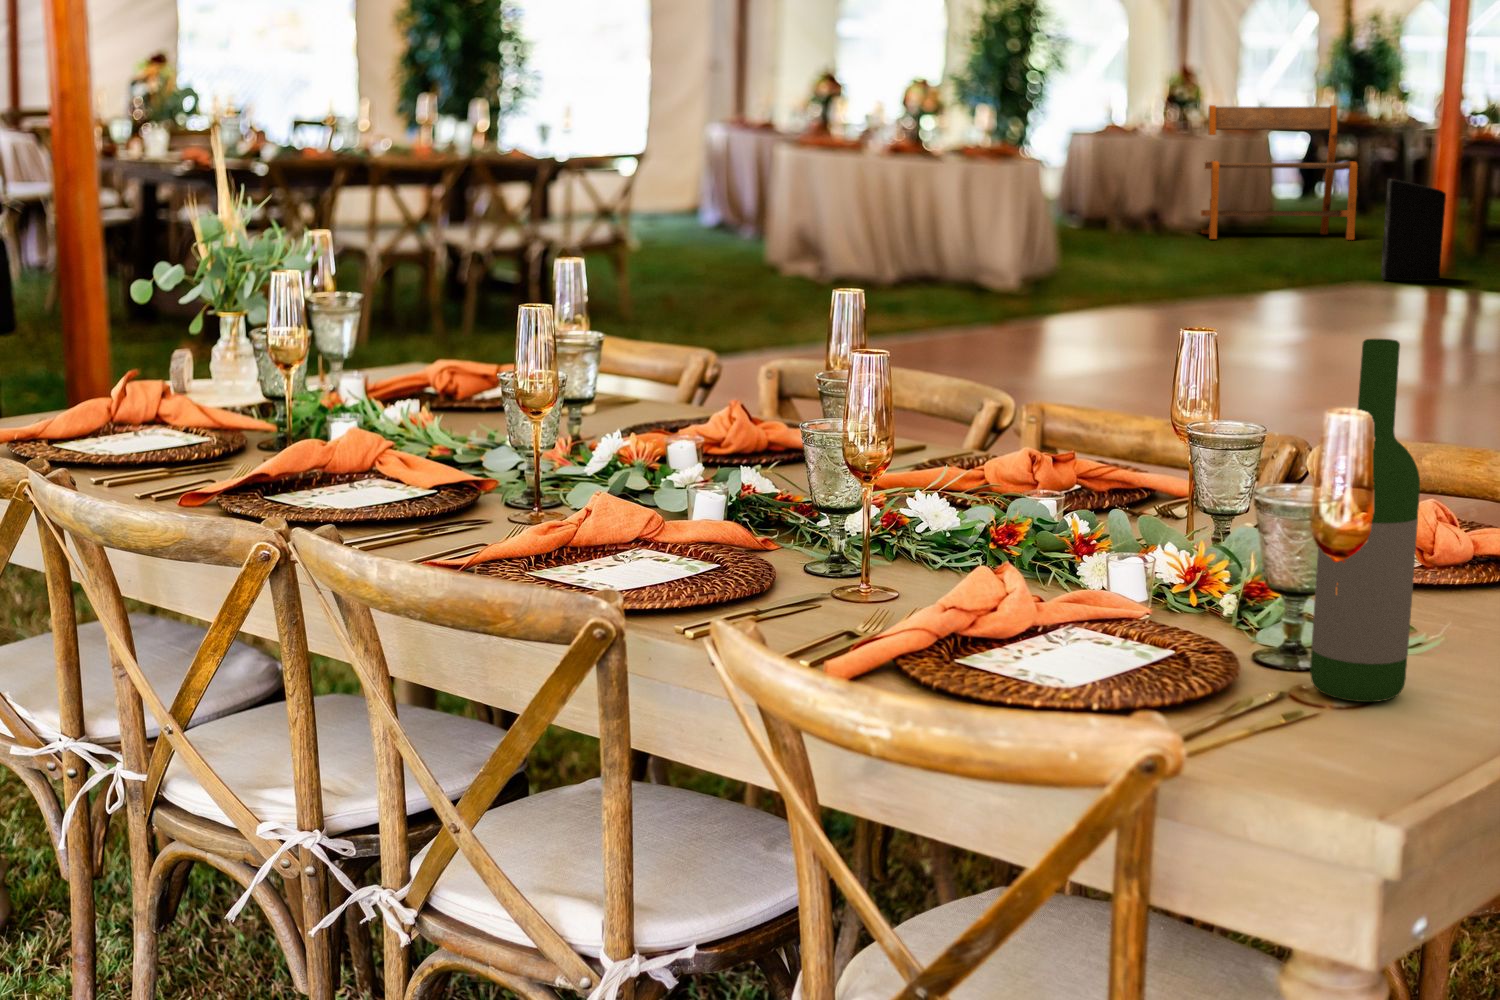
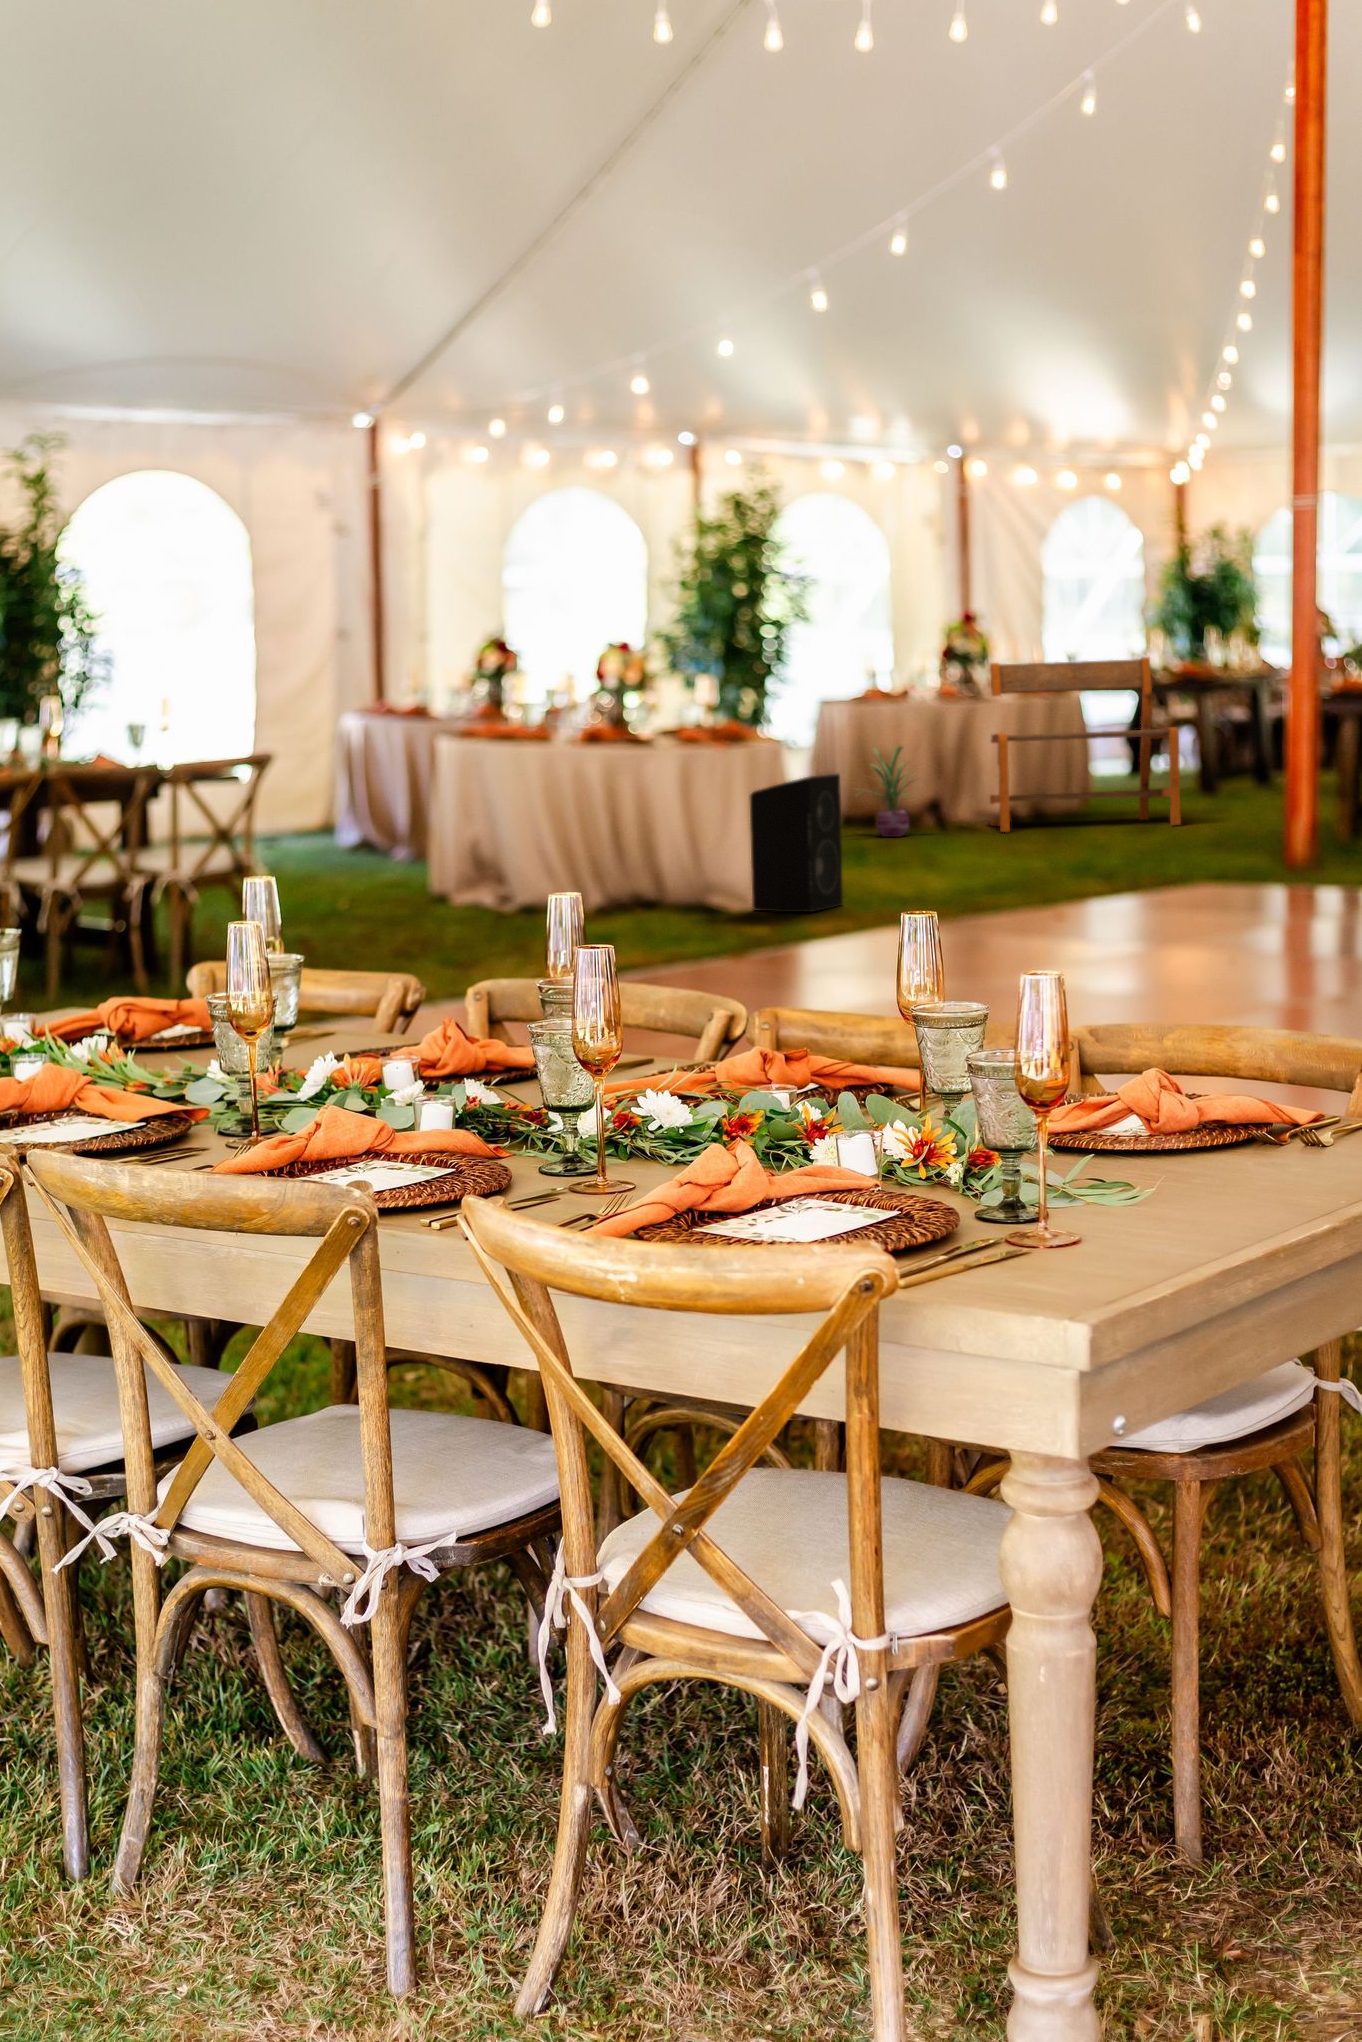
decorative plant: none [1083,167,1166,239] -> present [860,746,915,837]
speaker: present [1381,179,1446,281] -> present [750,774,843,912]
wine bottle: present [1310,339,1420,702] -> none [1021,906,1107,1240]

